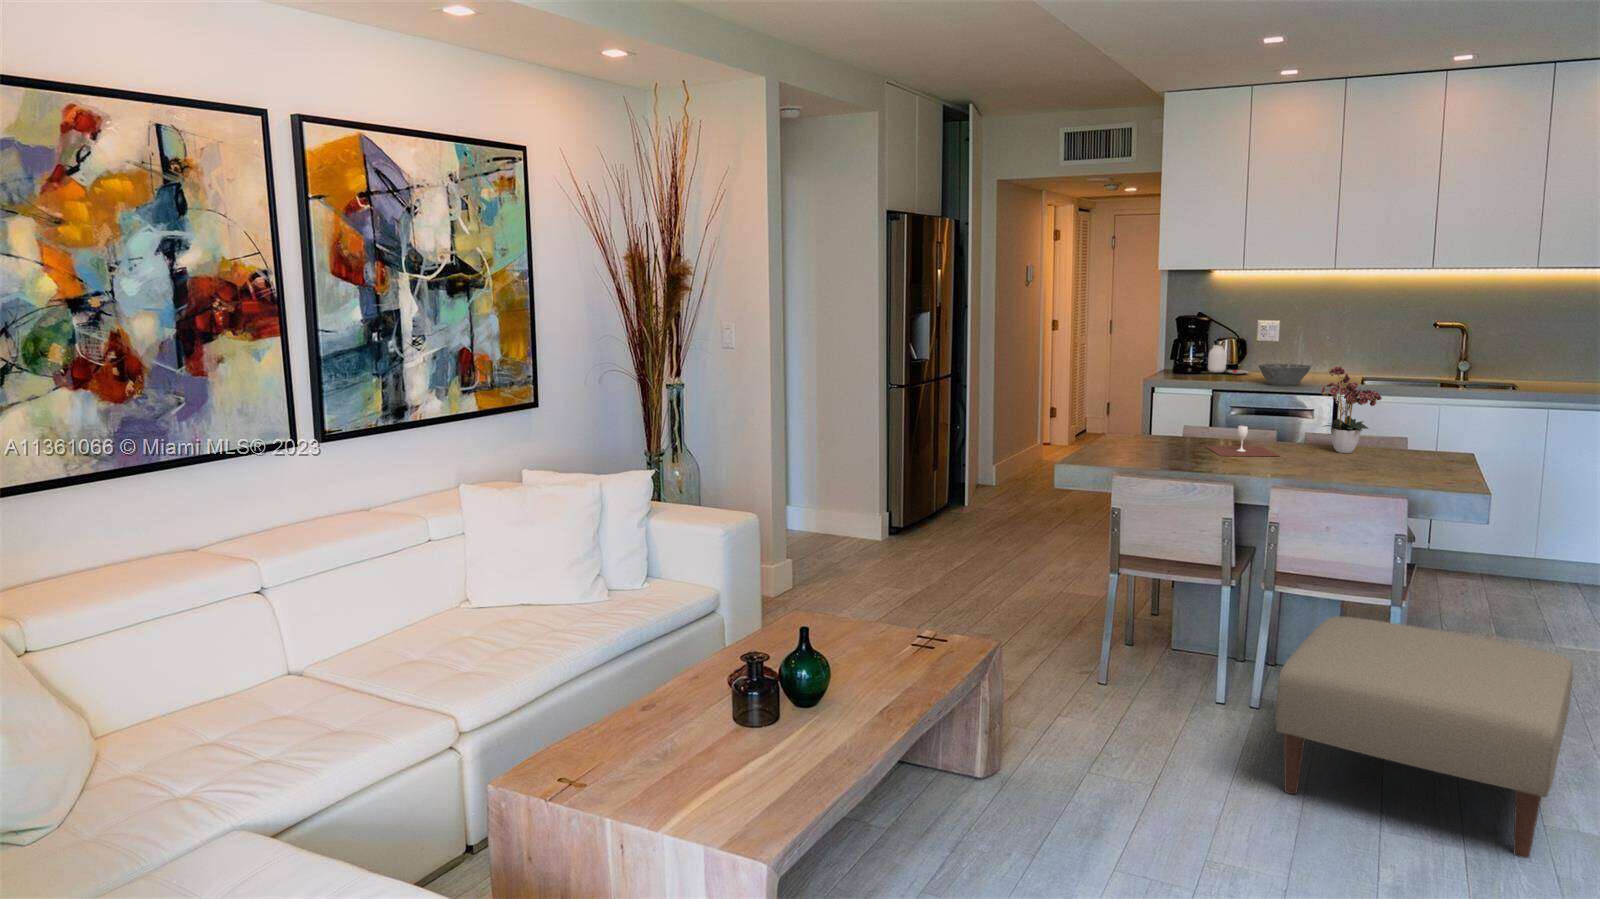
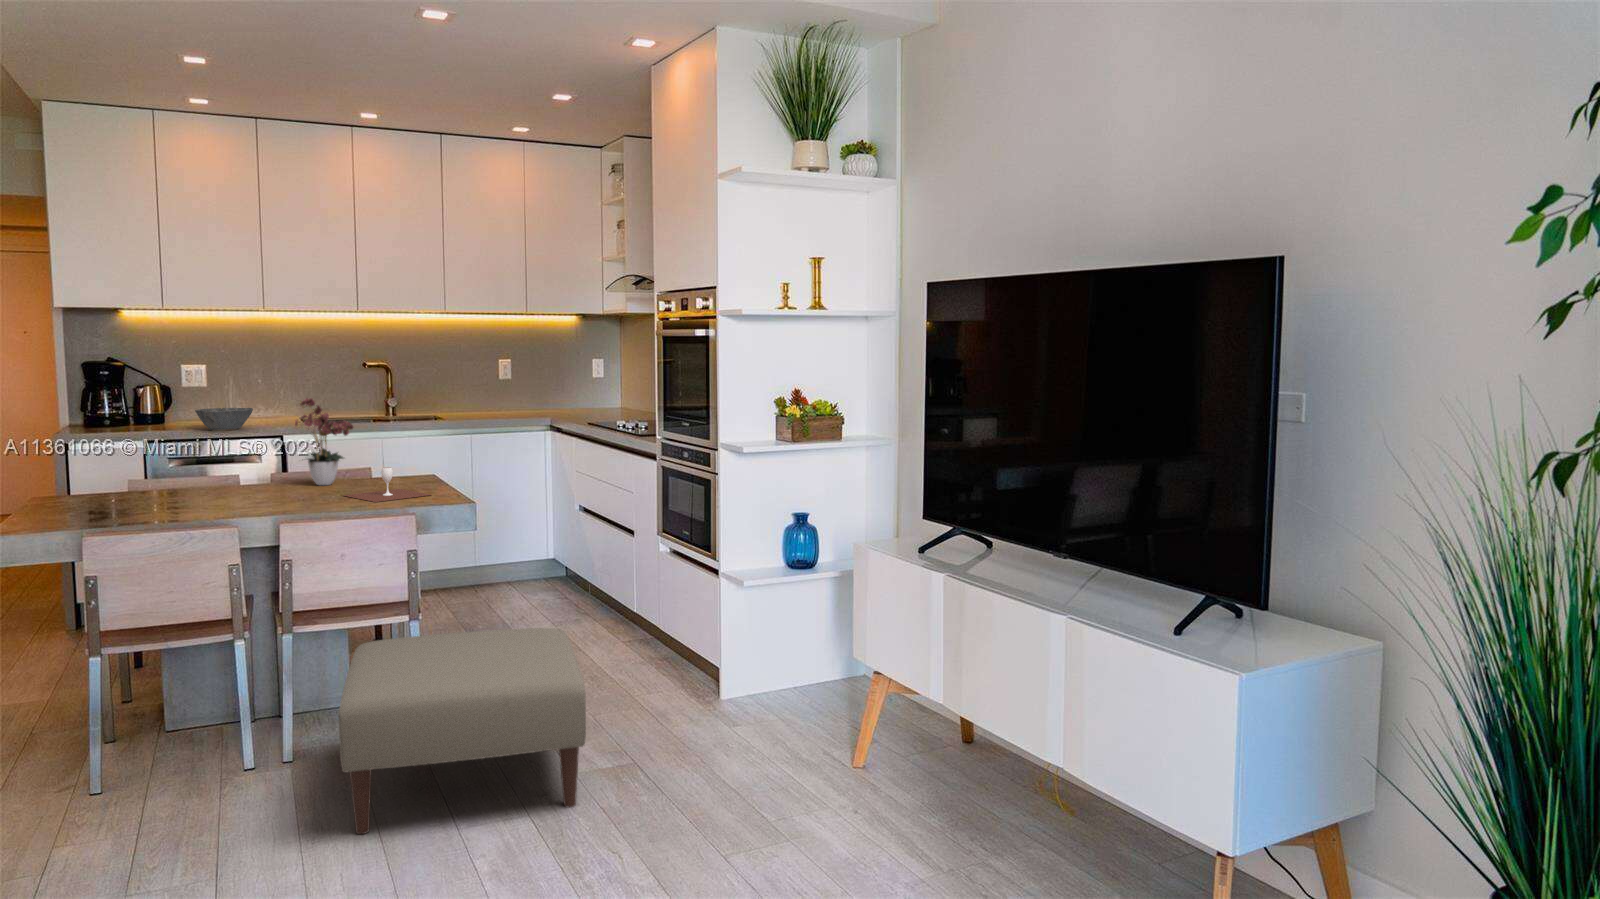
jar: present [1208,345,1247,374] -> none [122,392,180,424]
wine glass: present [1206,426,1279,456] -> present [344,467,431,502]

